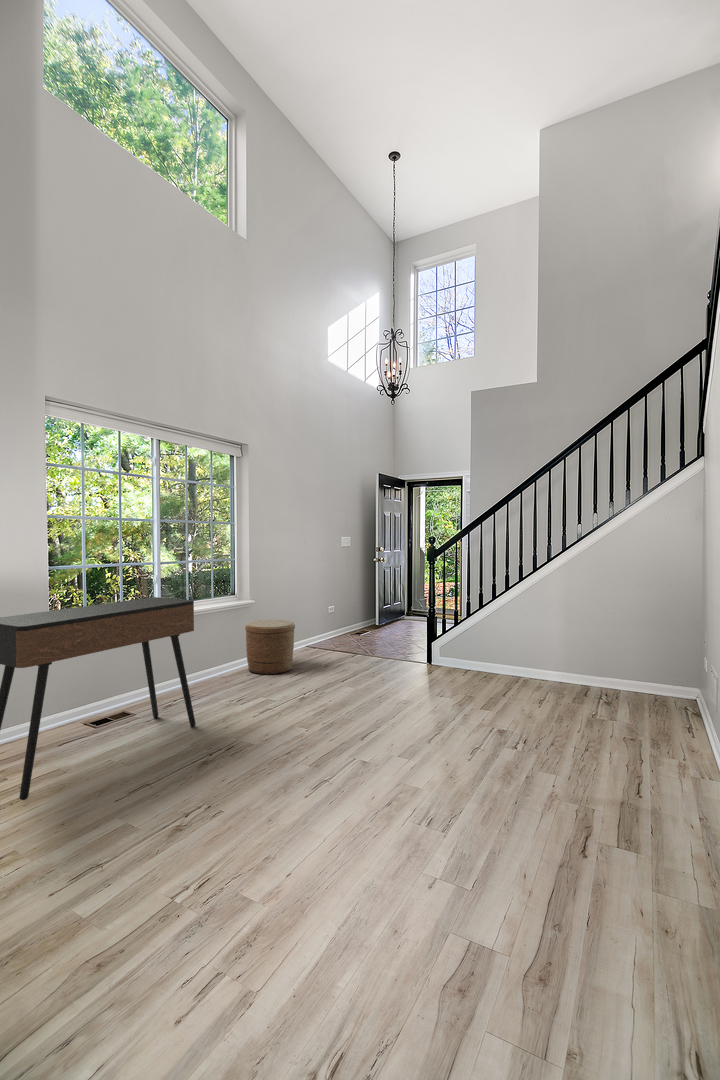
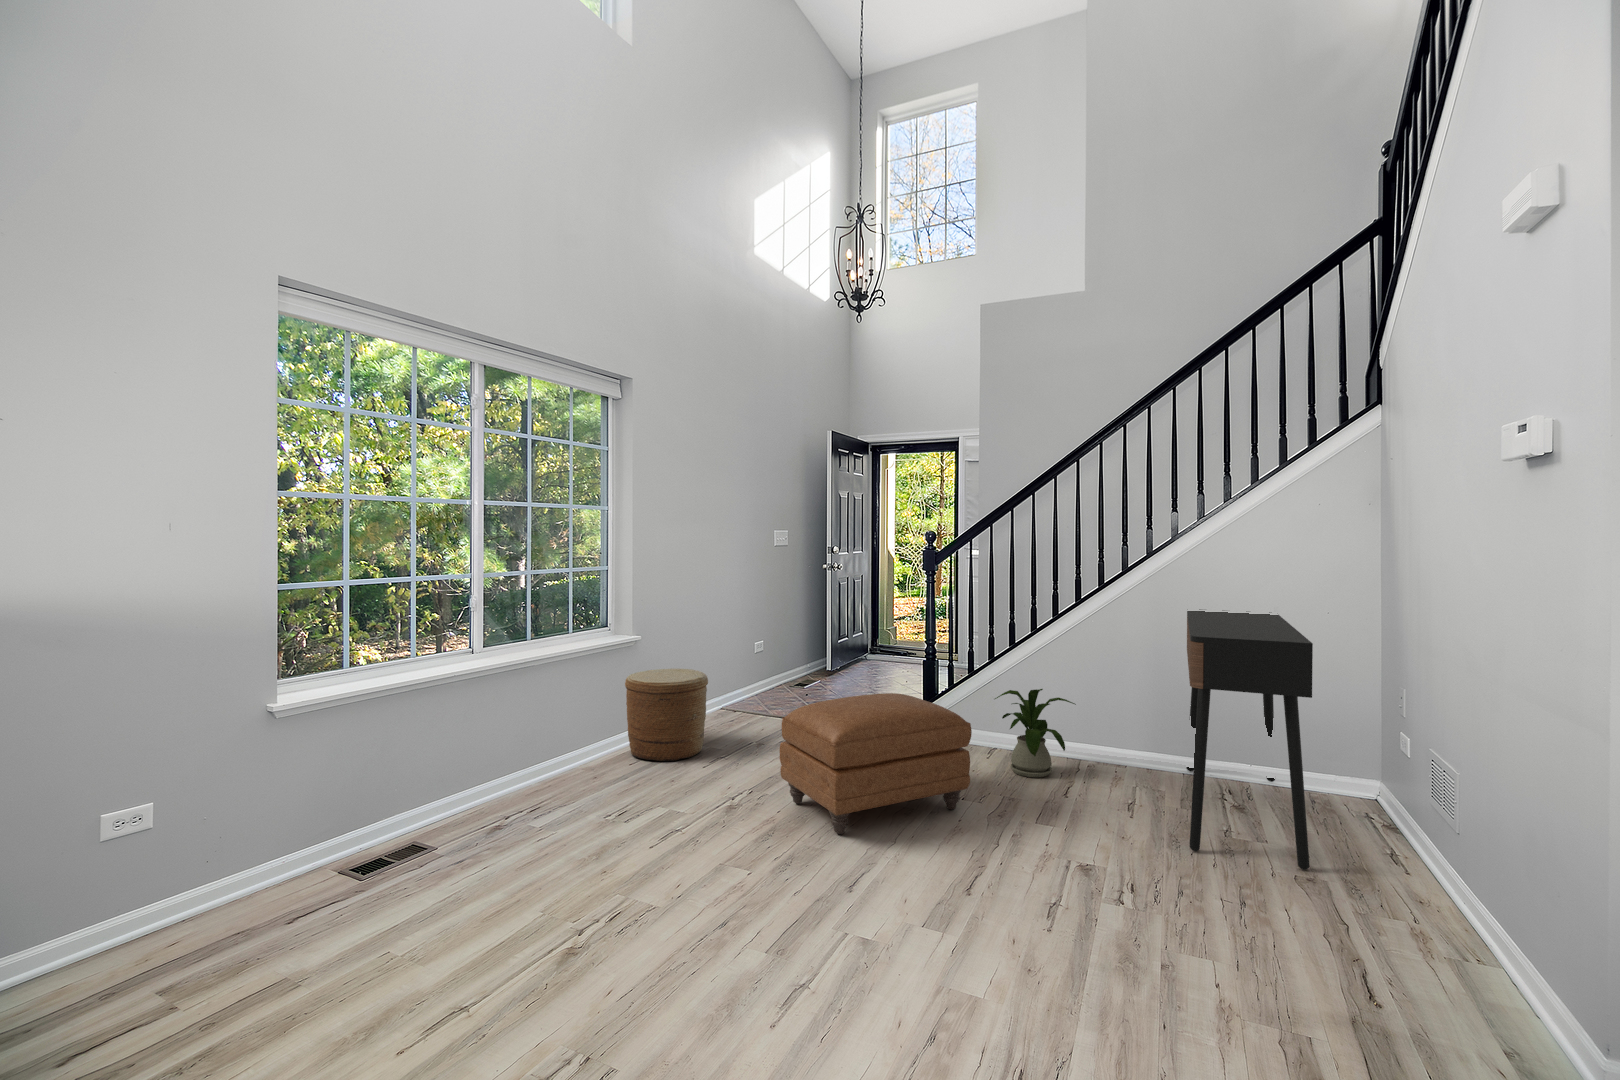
console table: present [0,597,196,800] -> present [1186,609,1313,870]
house plant: none [466,632,515,686] -> present [995,689,1076,777]
ottoman: none [332,634,445,713] -> present [779,693,972,834]

